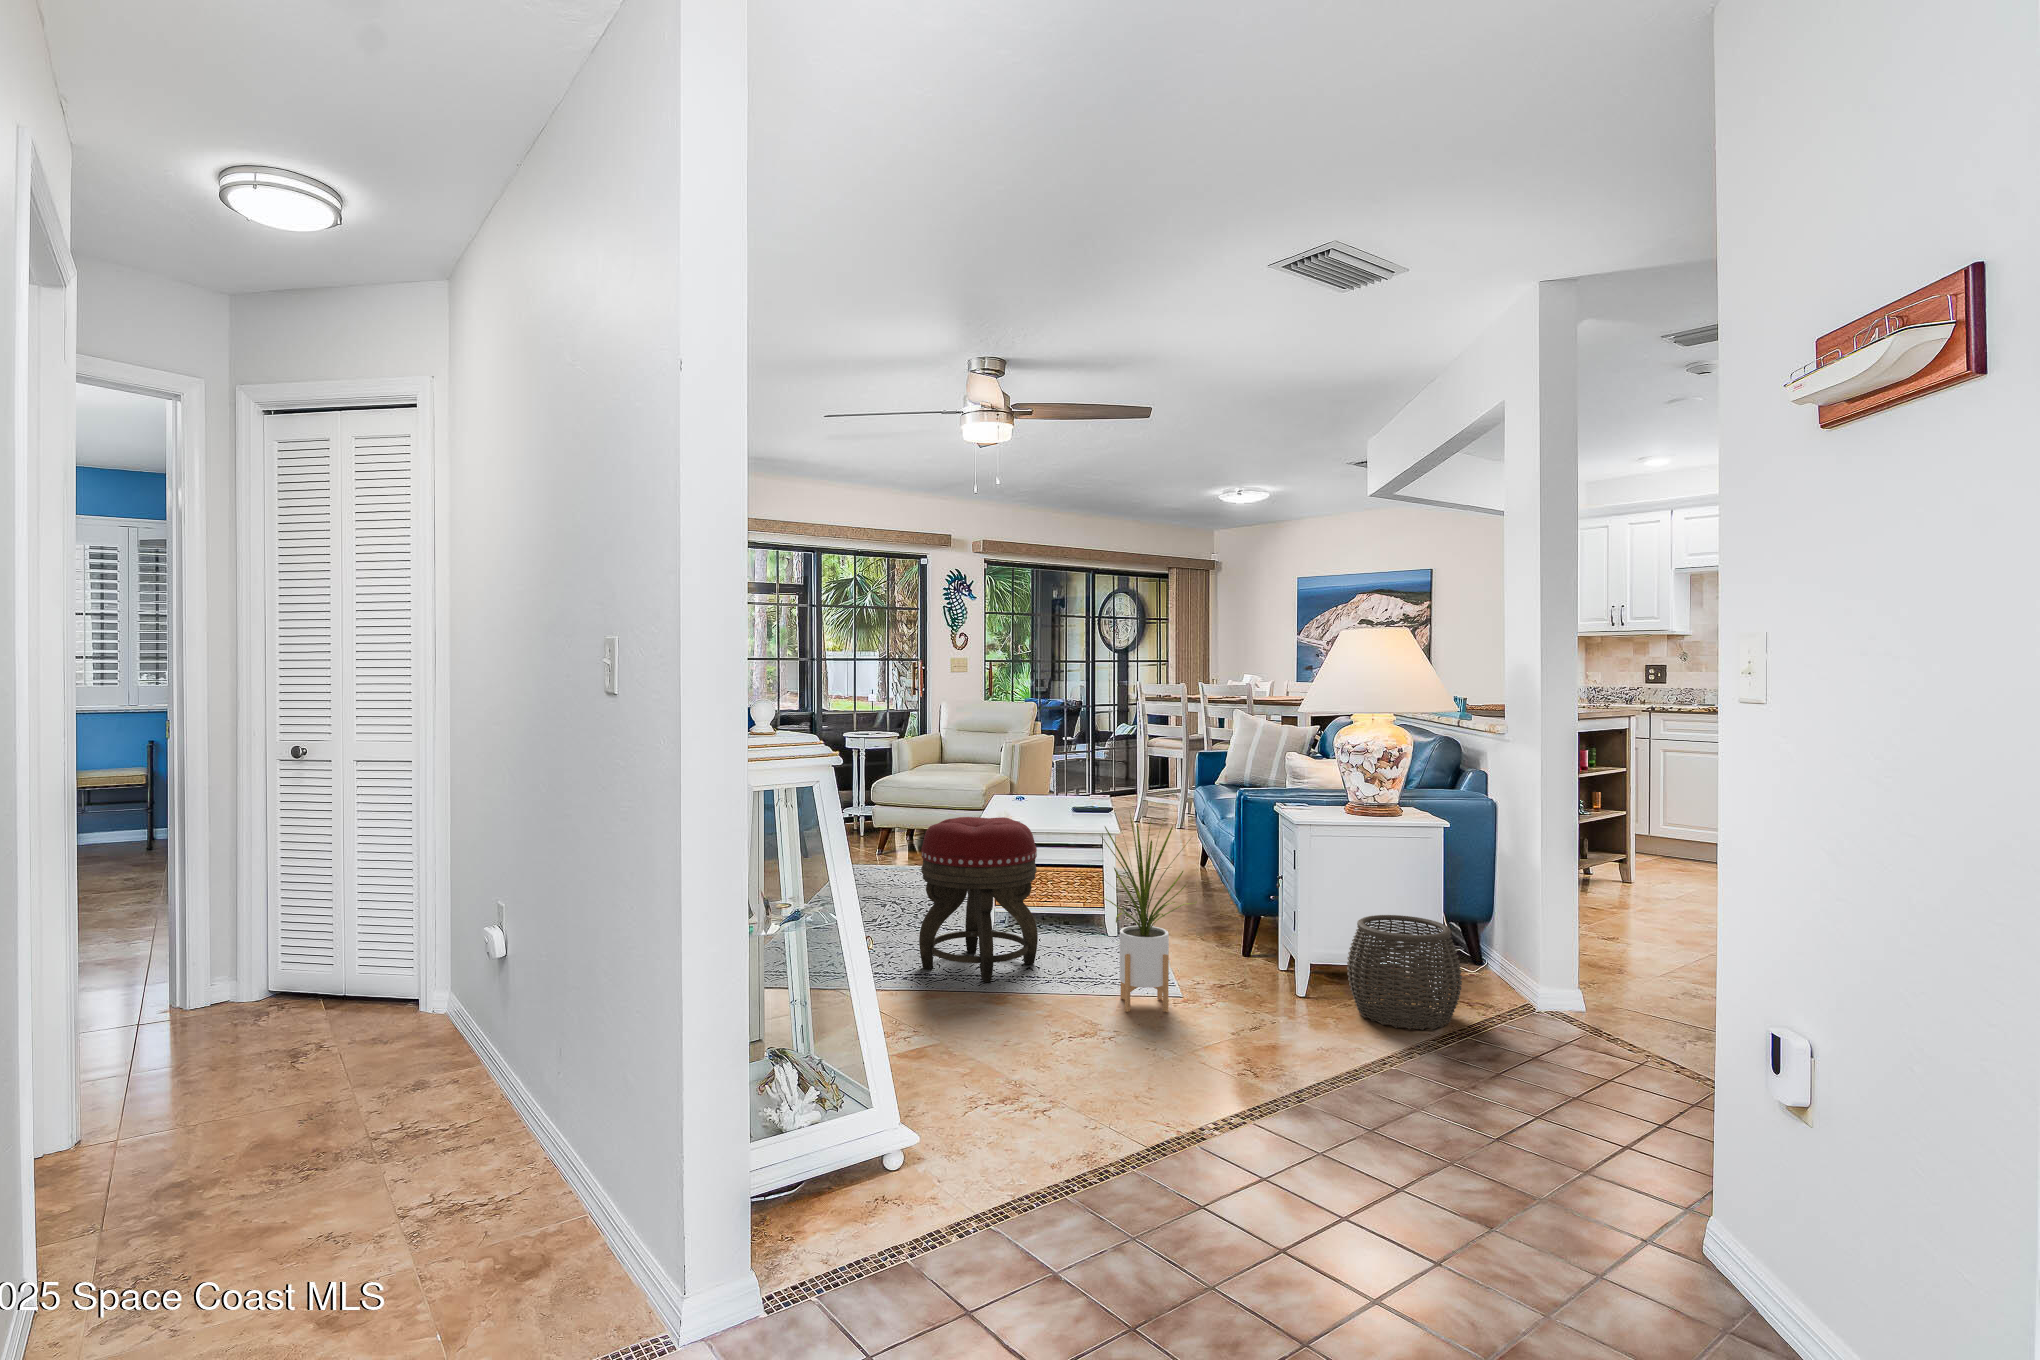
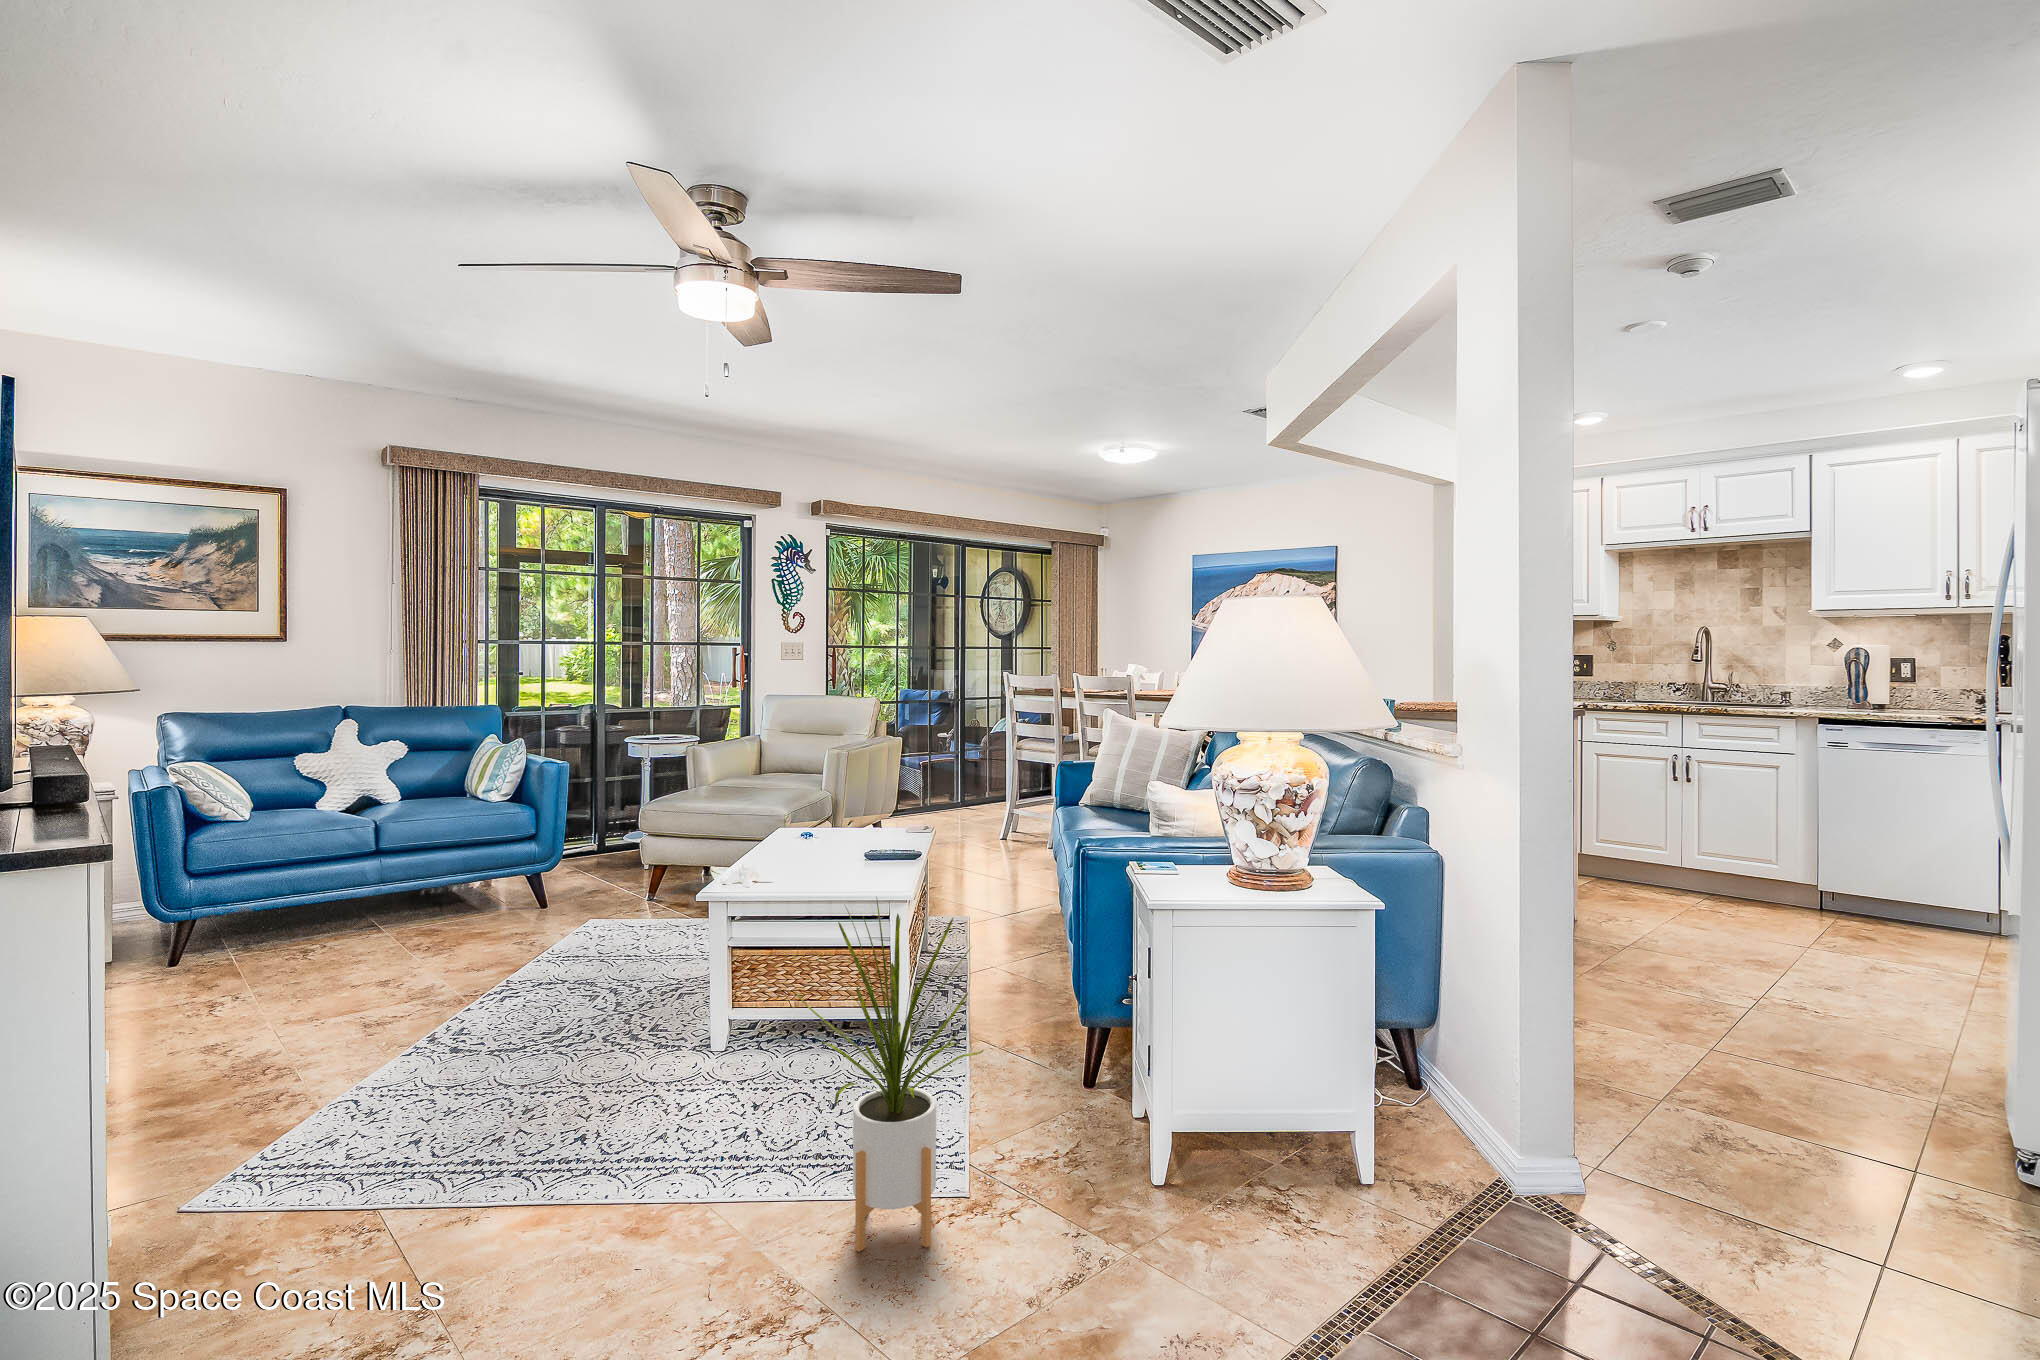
footstool: present [919,817,1038,982] -> none [552,892,758,1182]
woven basket: present [1347,915,1462,1030] -> none [1226,1052,1407,1268]

